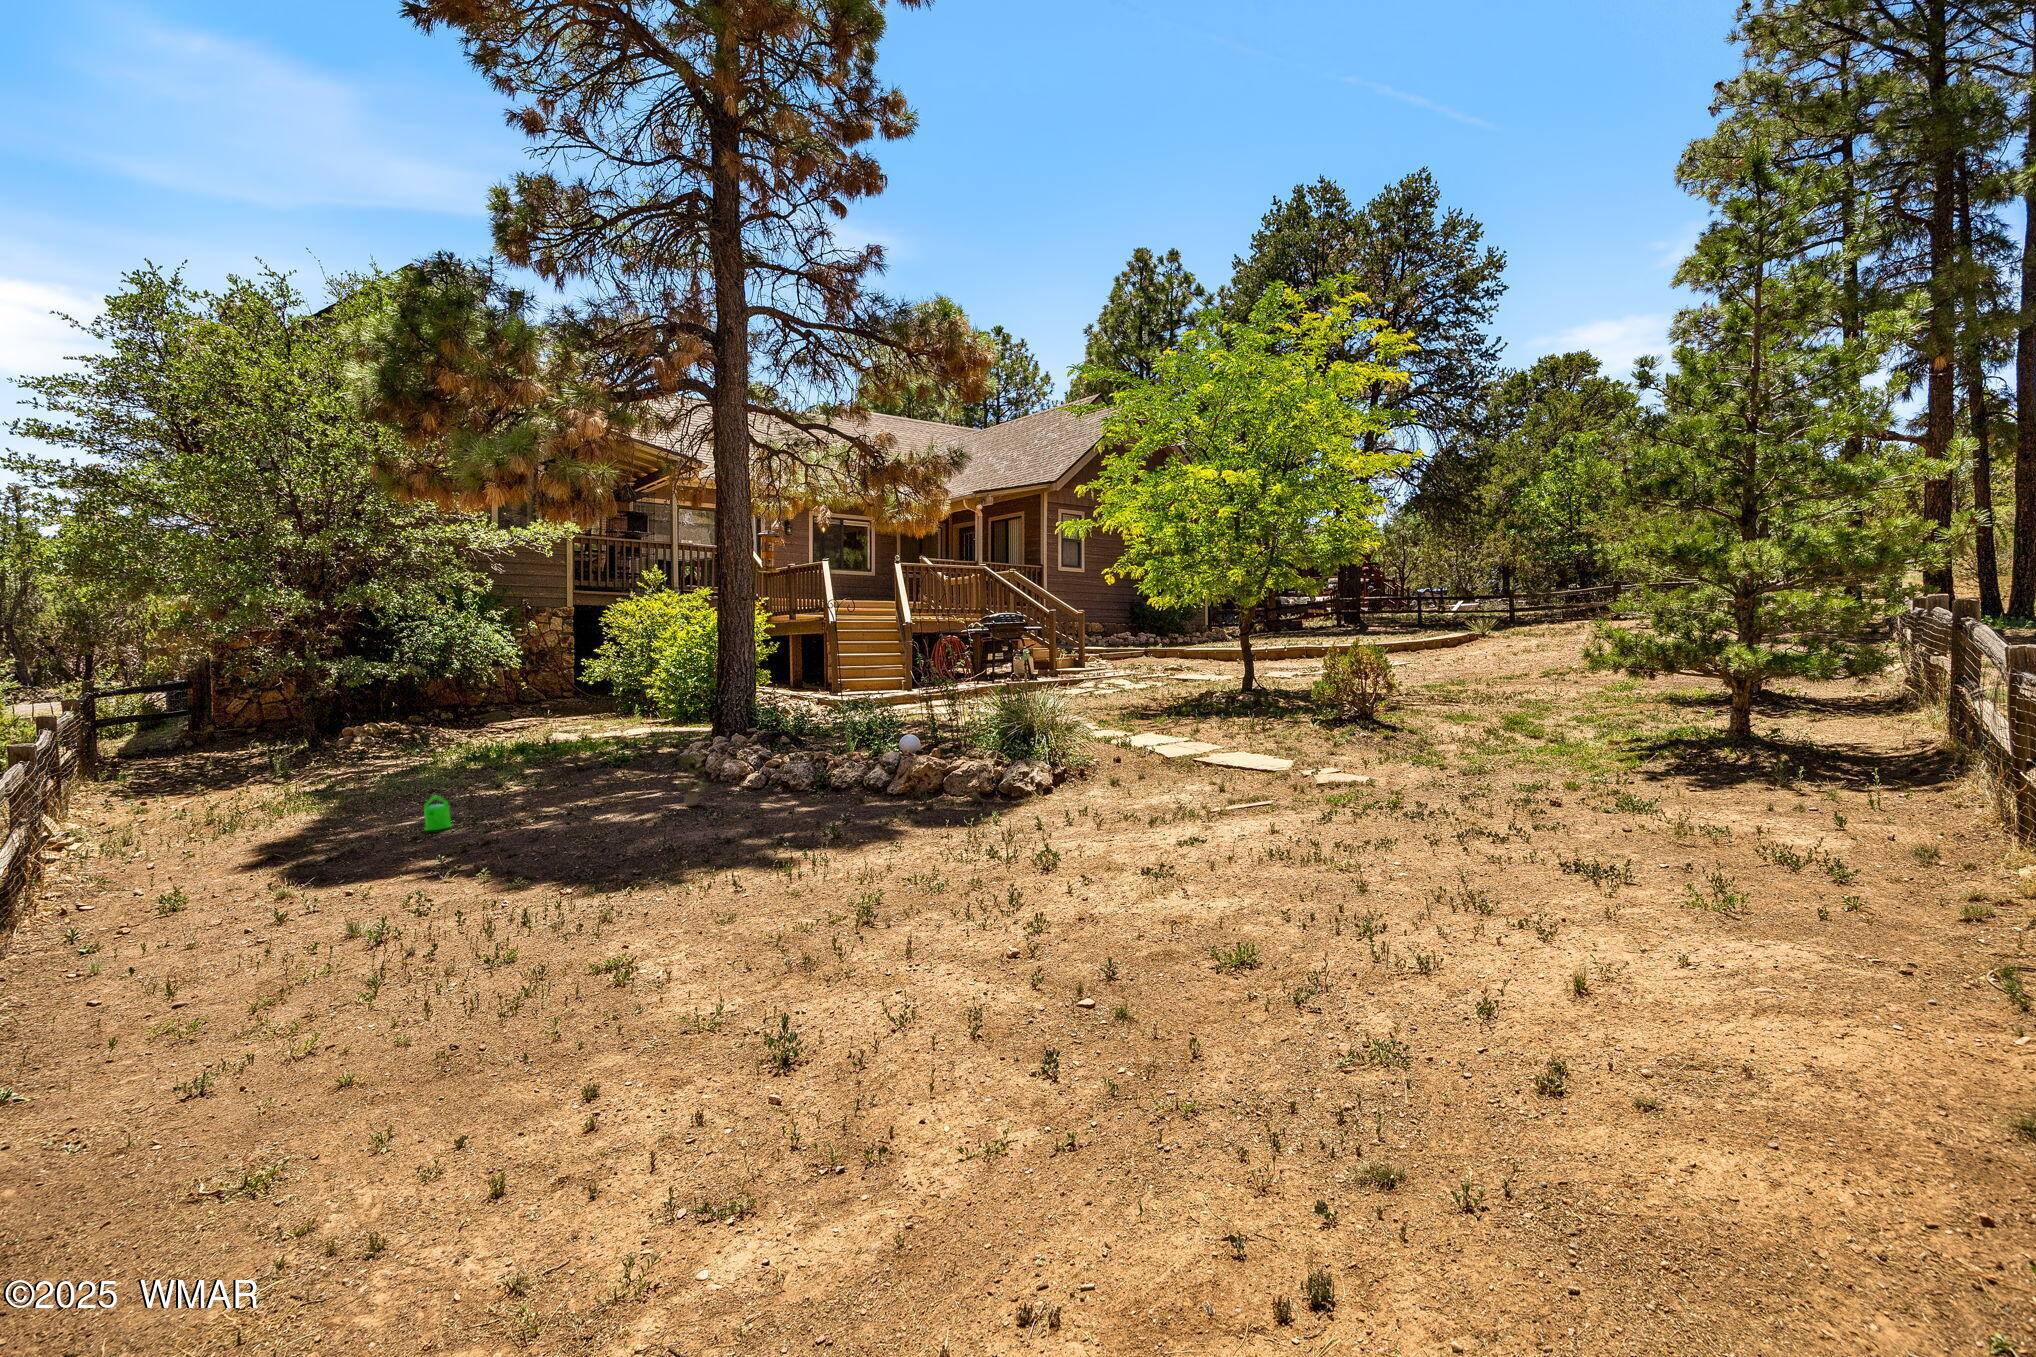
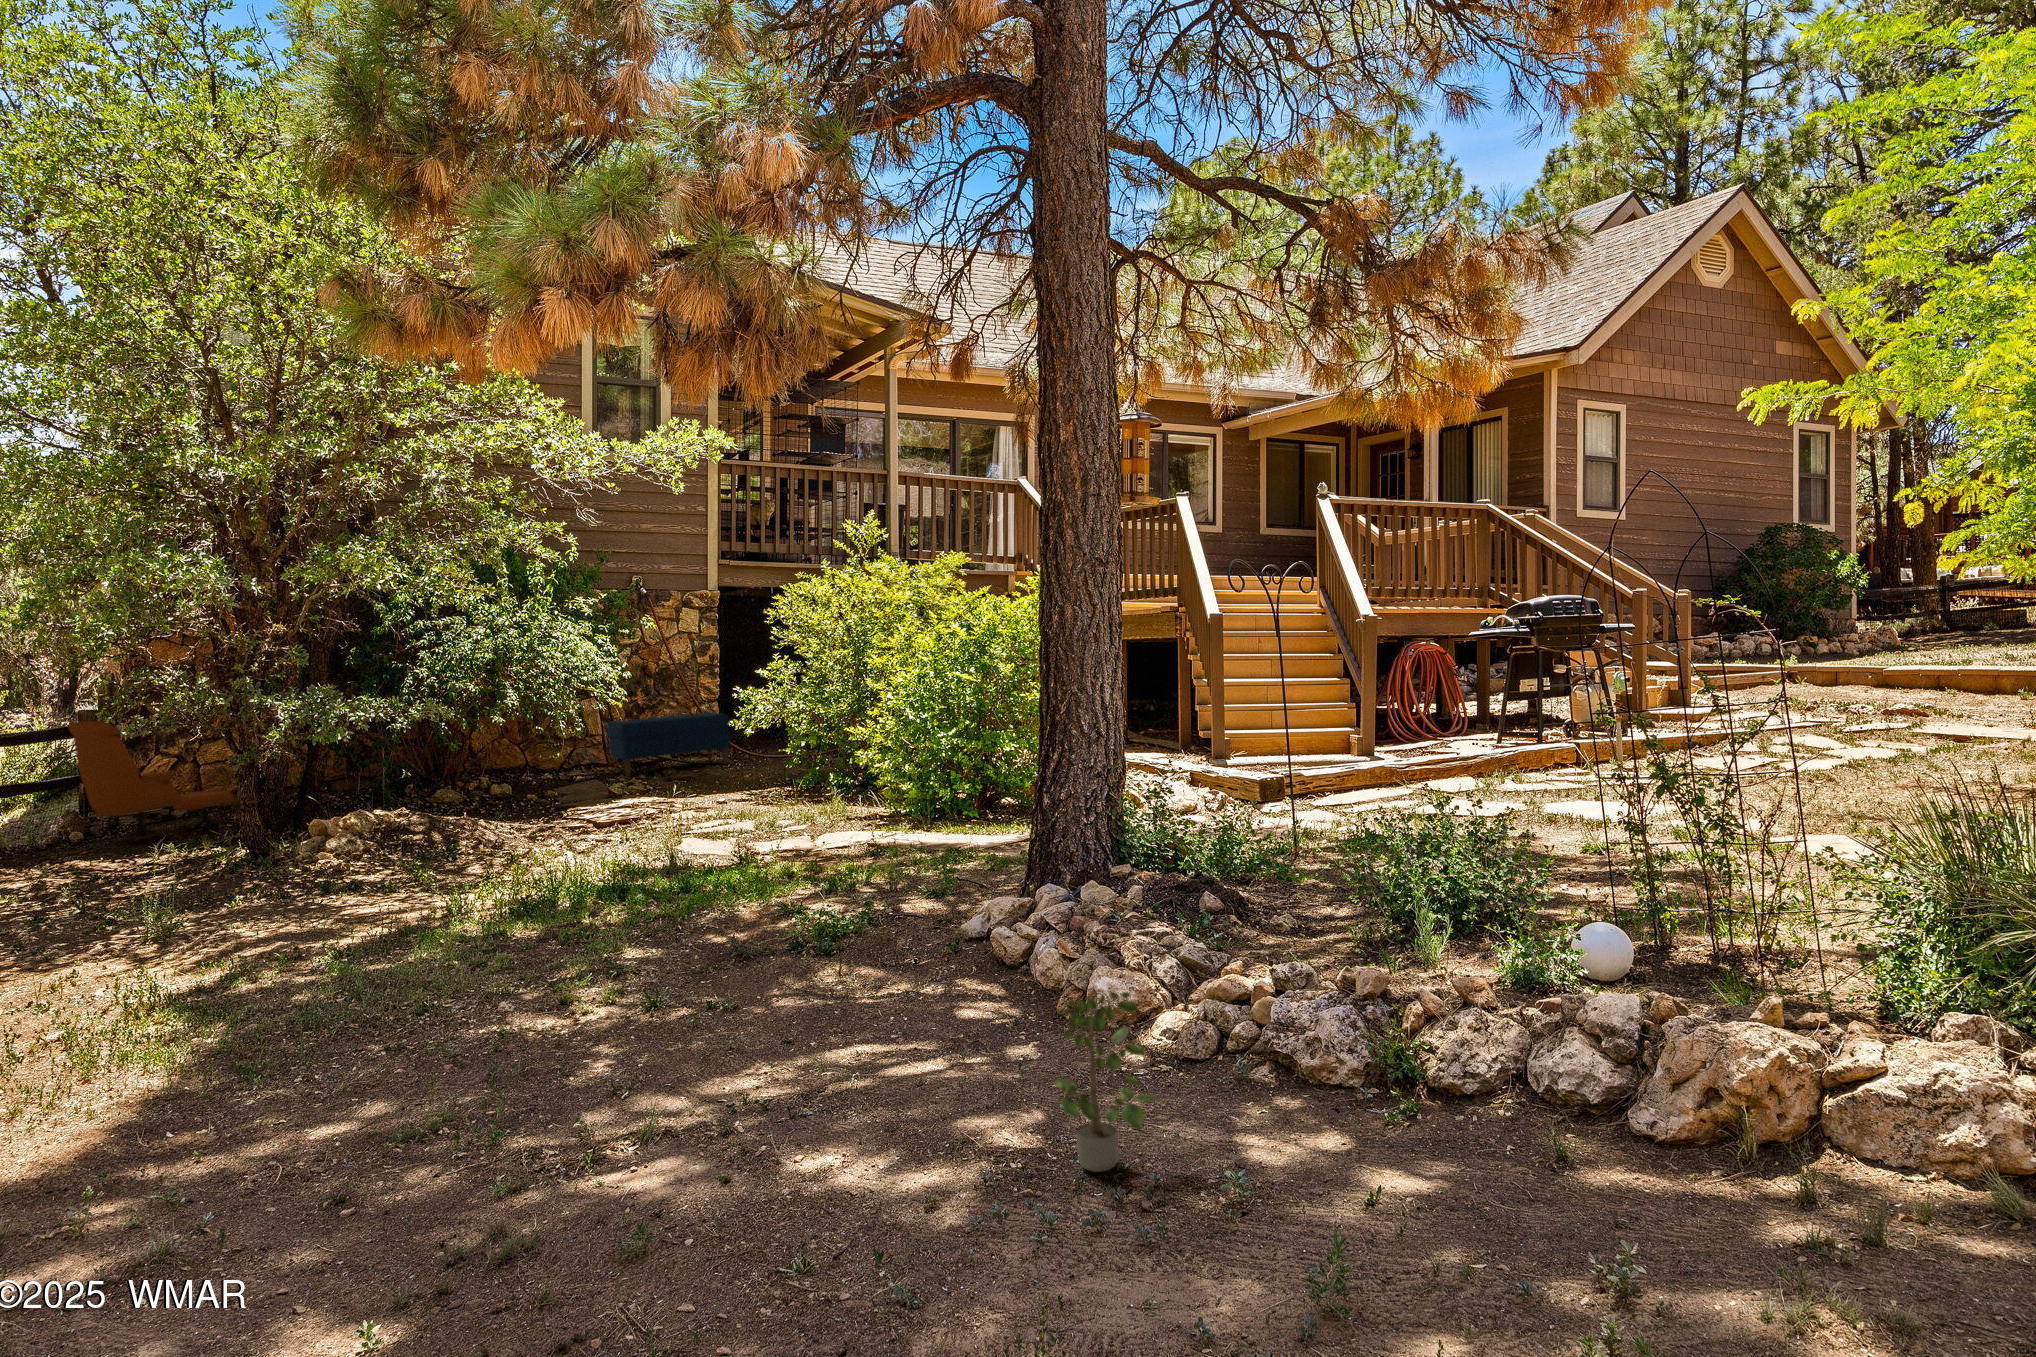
bench: none [506,673,582,708] -> present [607,712,730,776]
lounge chair: none [179,677,278,748] -> present [69,721,234,848]
watering can: present [424,795,452,831] -> none [325,1100,412,1214]

